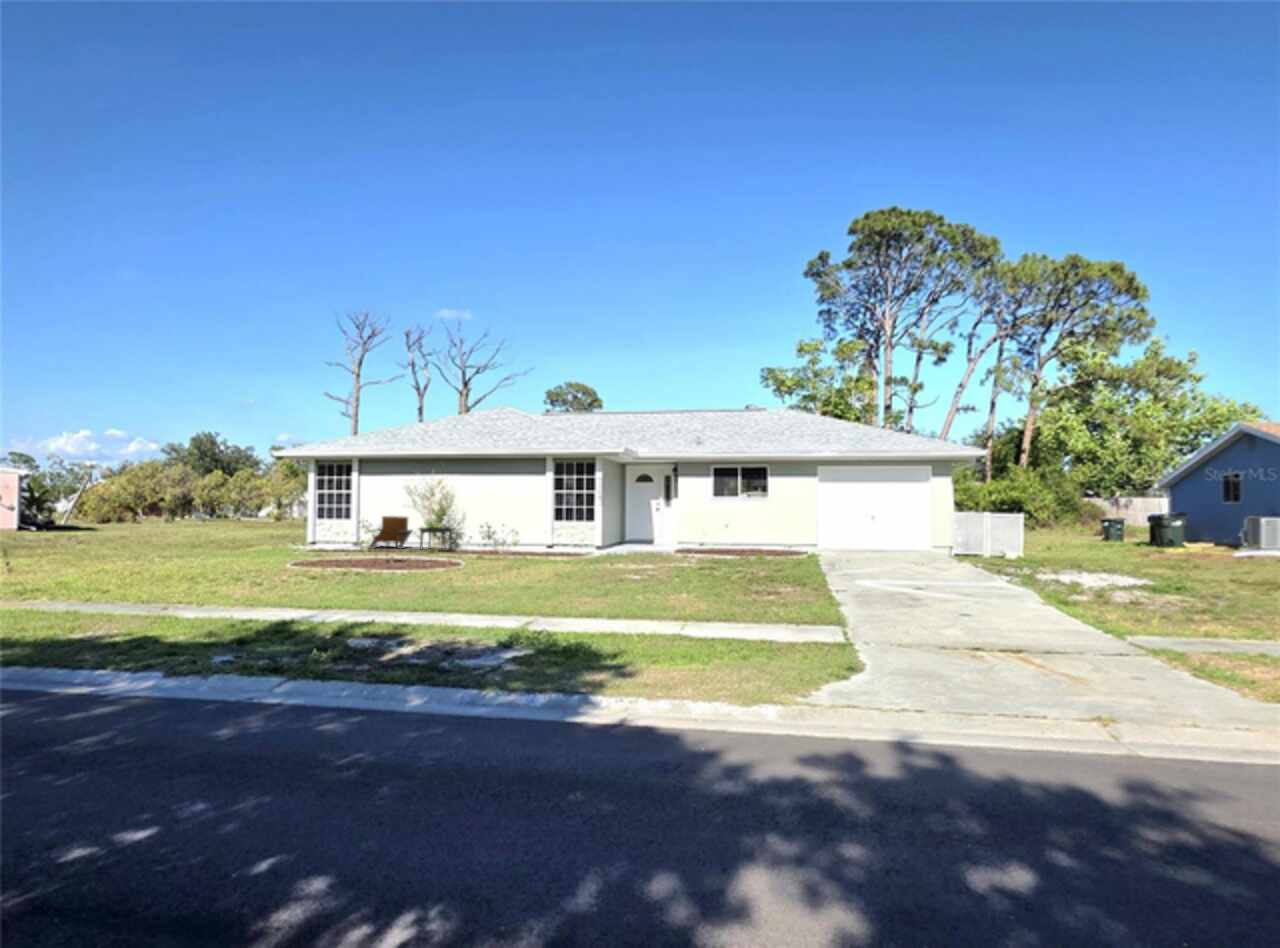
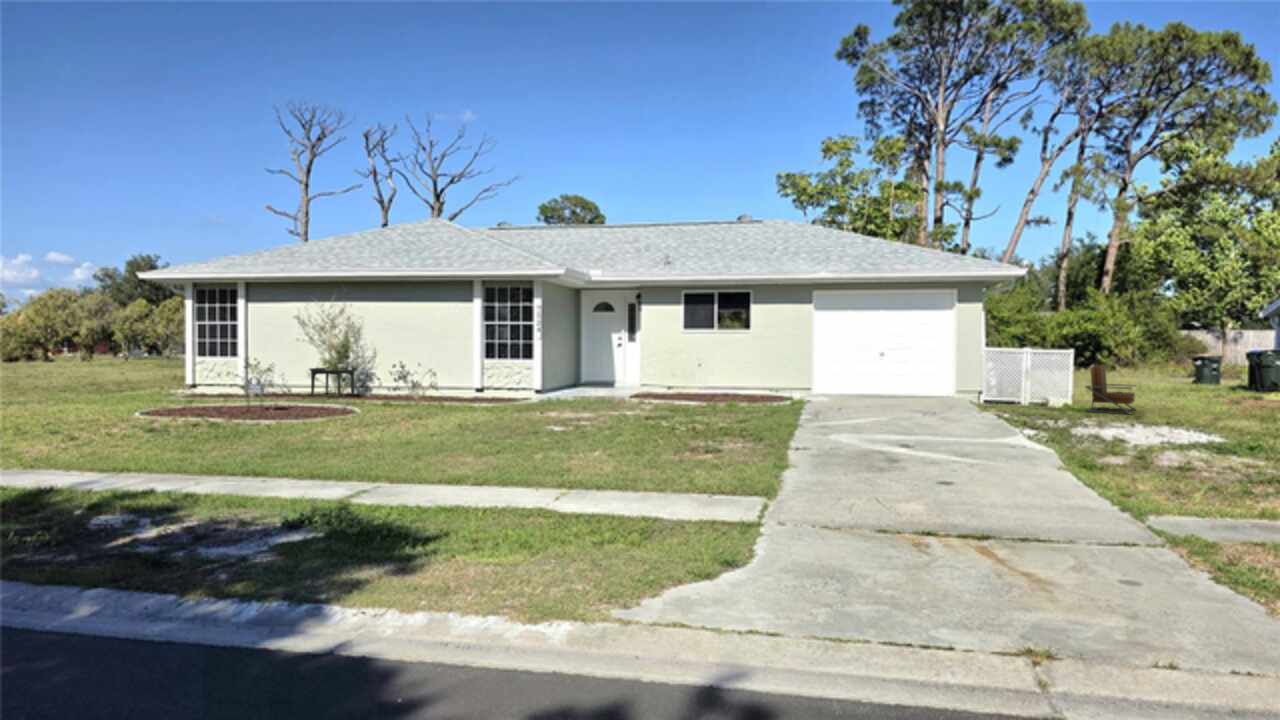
lounge chair: present [369,516,412,549] -> present [1086,365,1136,414]

